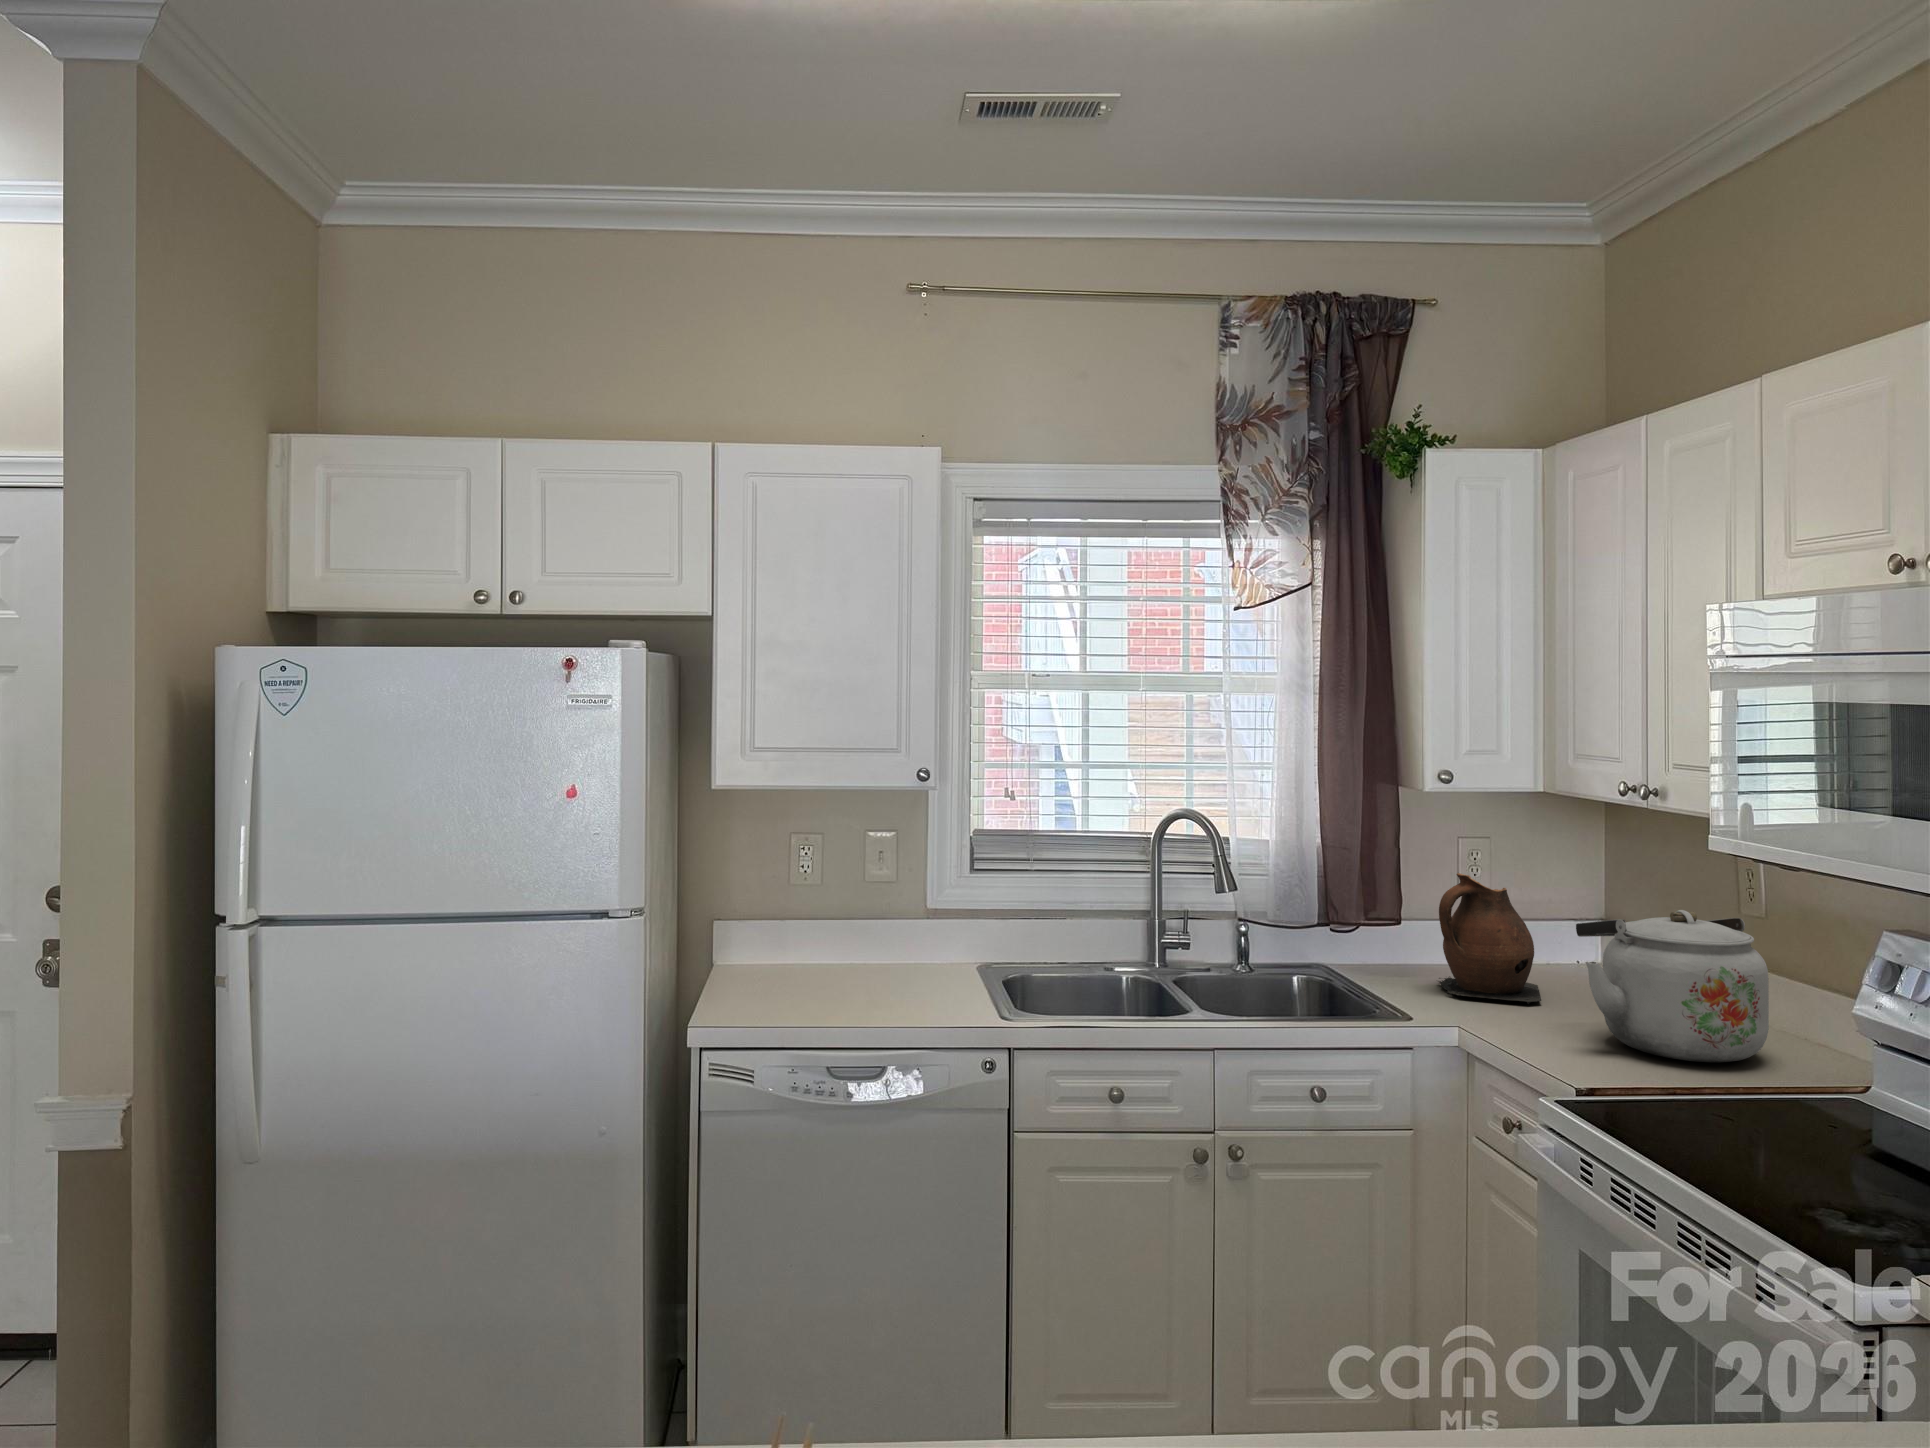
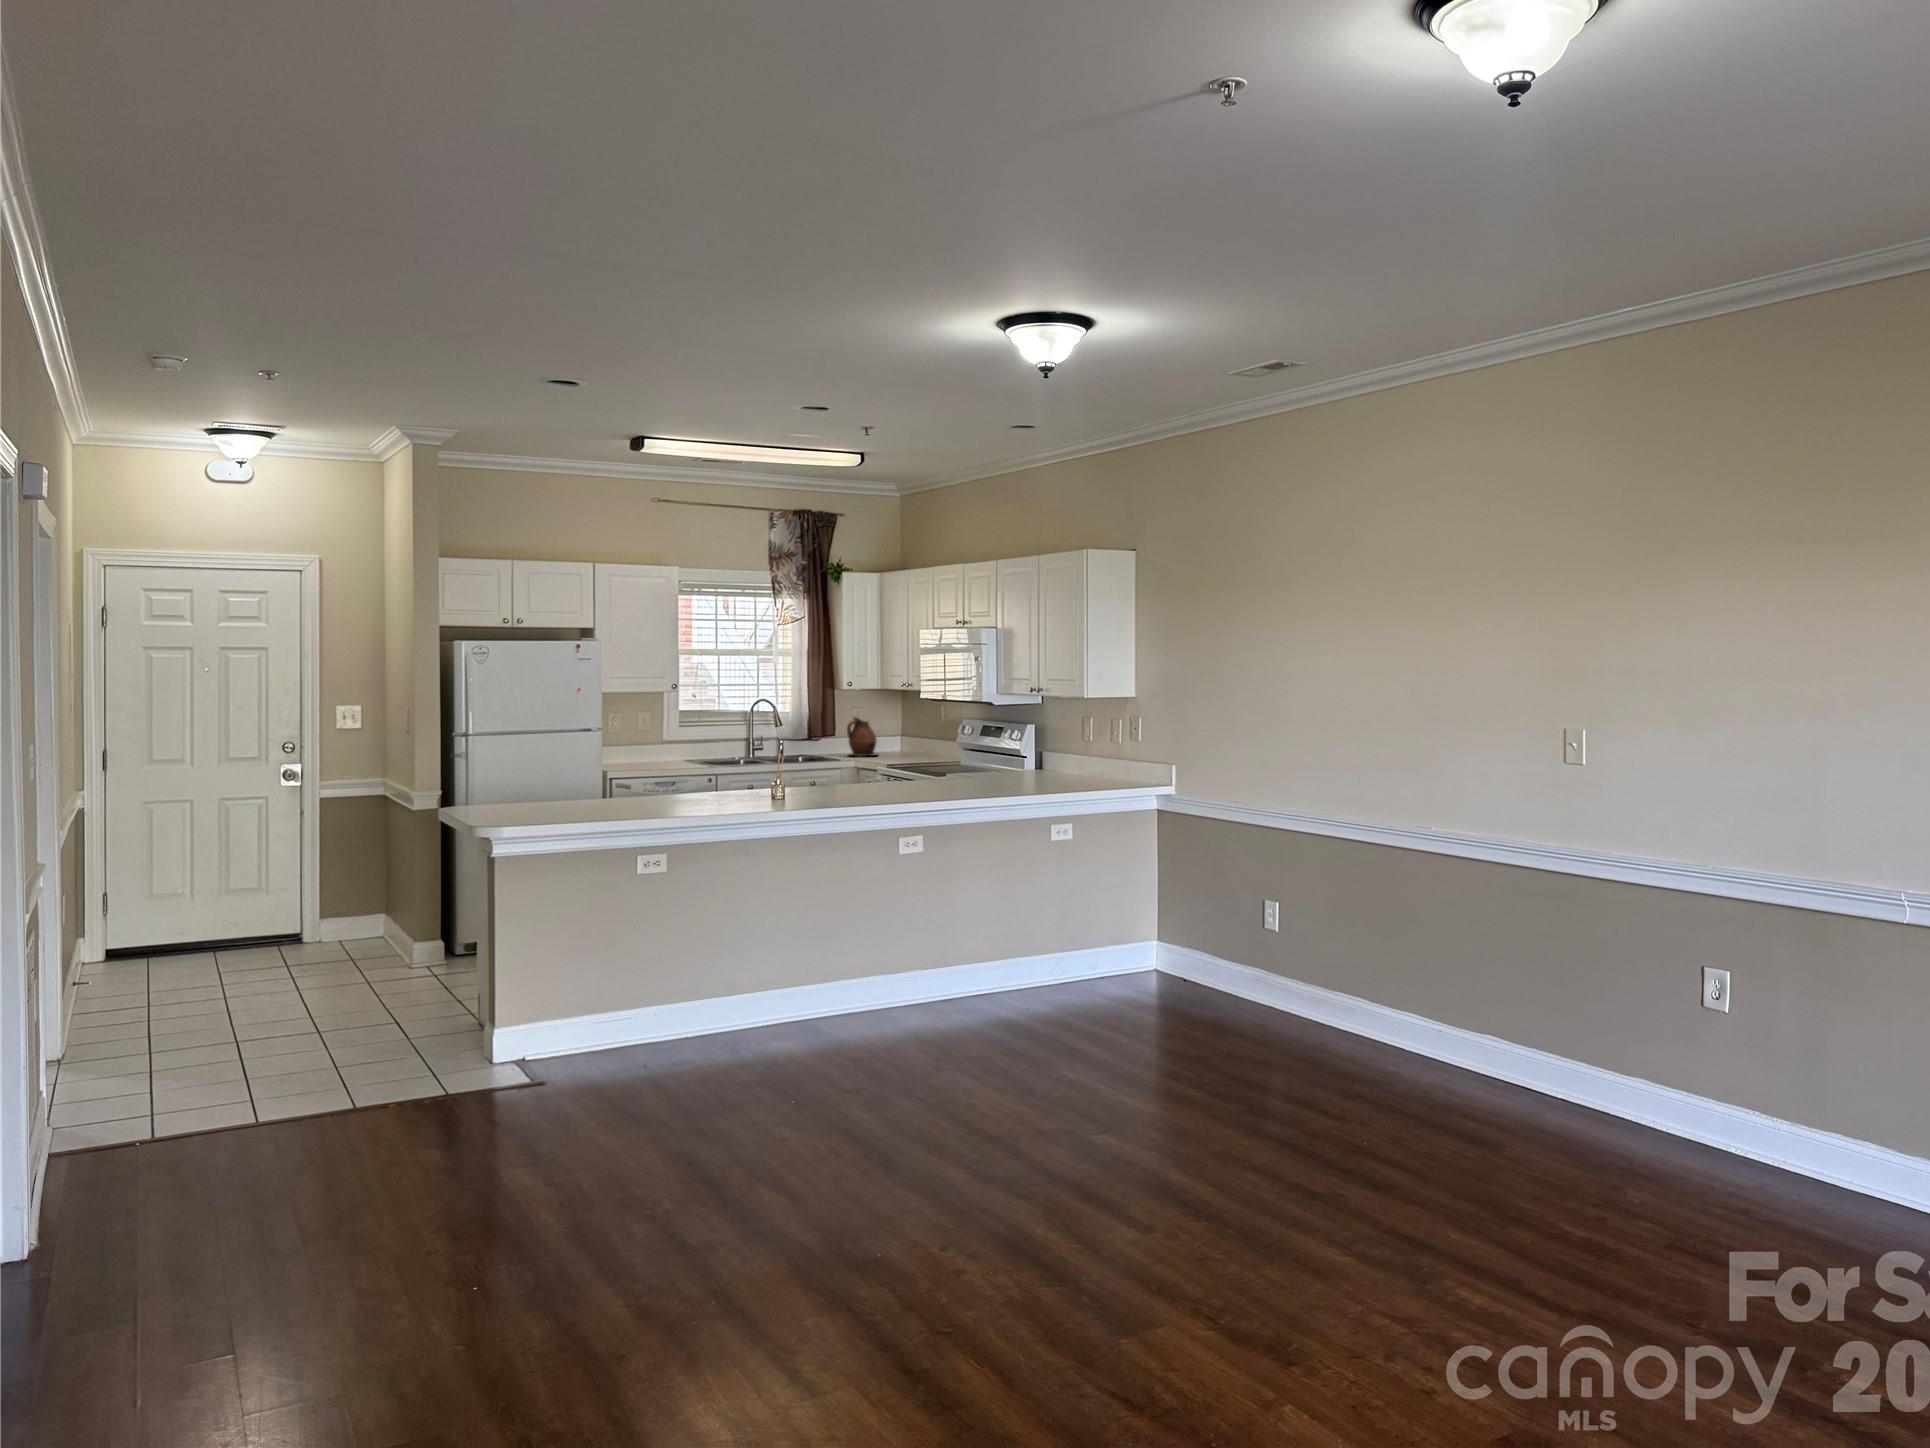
kettle: present [1576,910,1769,1062] -> none [885,719,933,760]

